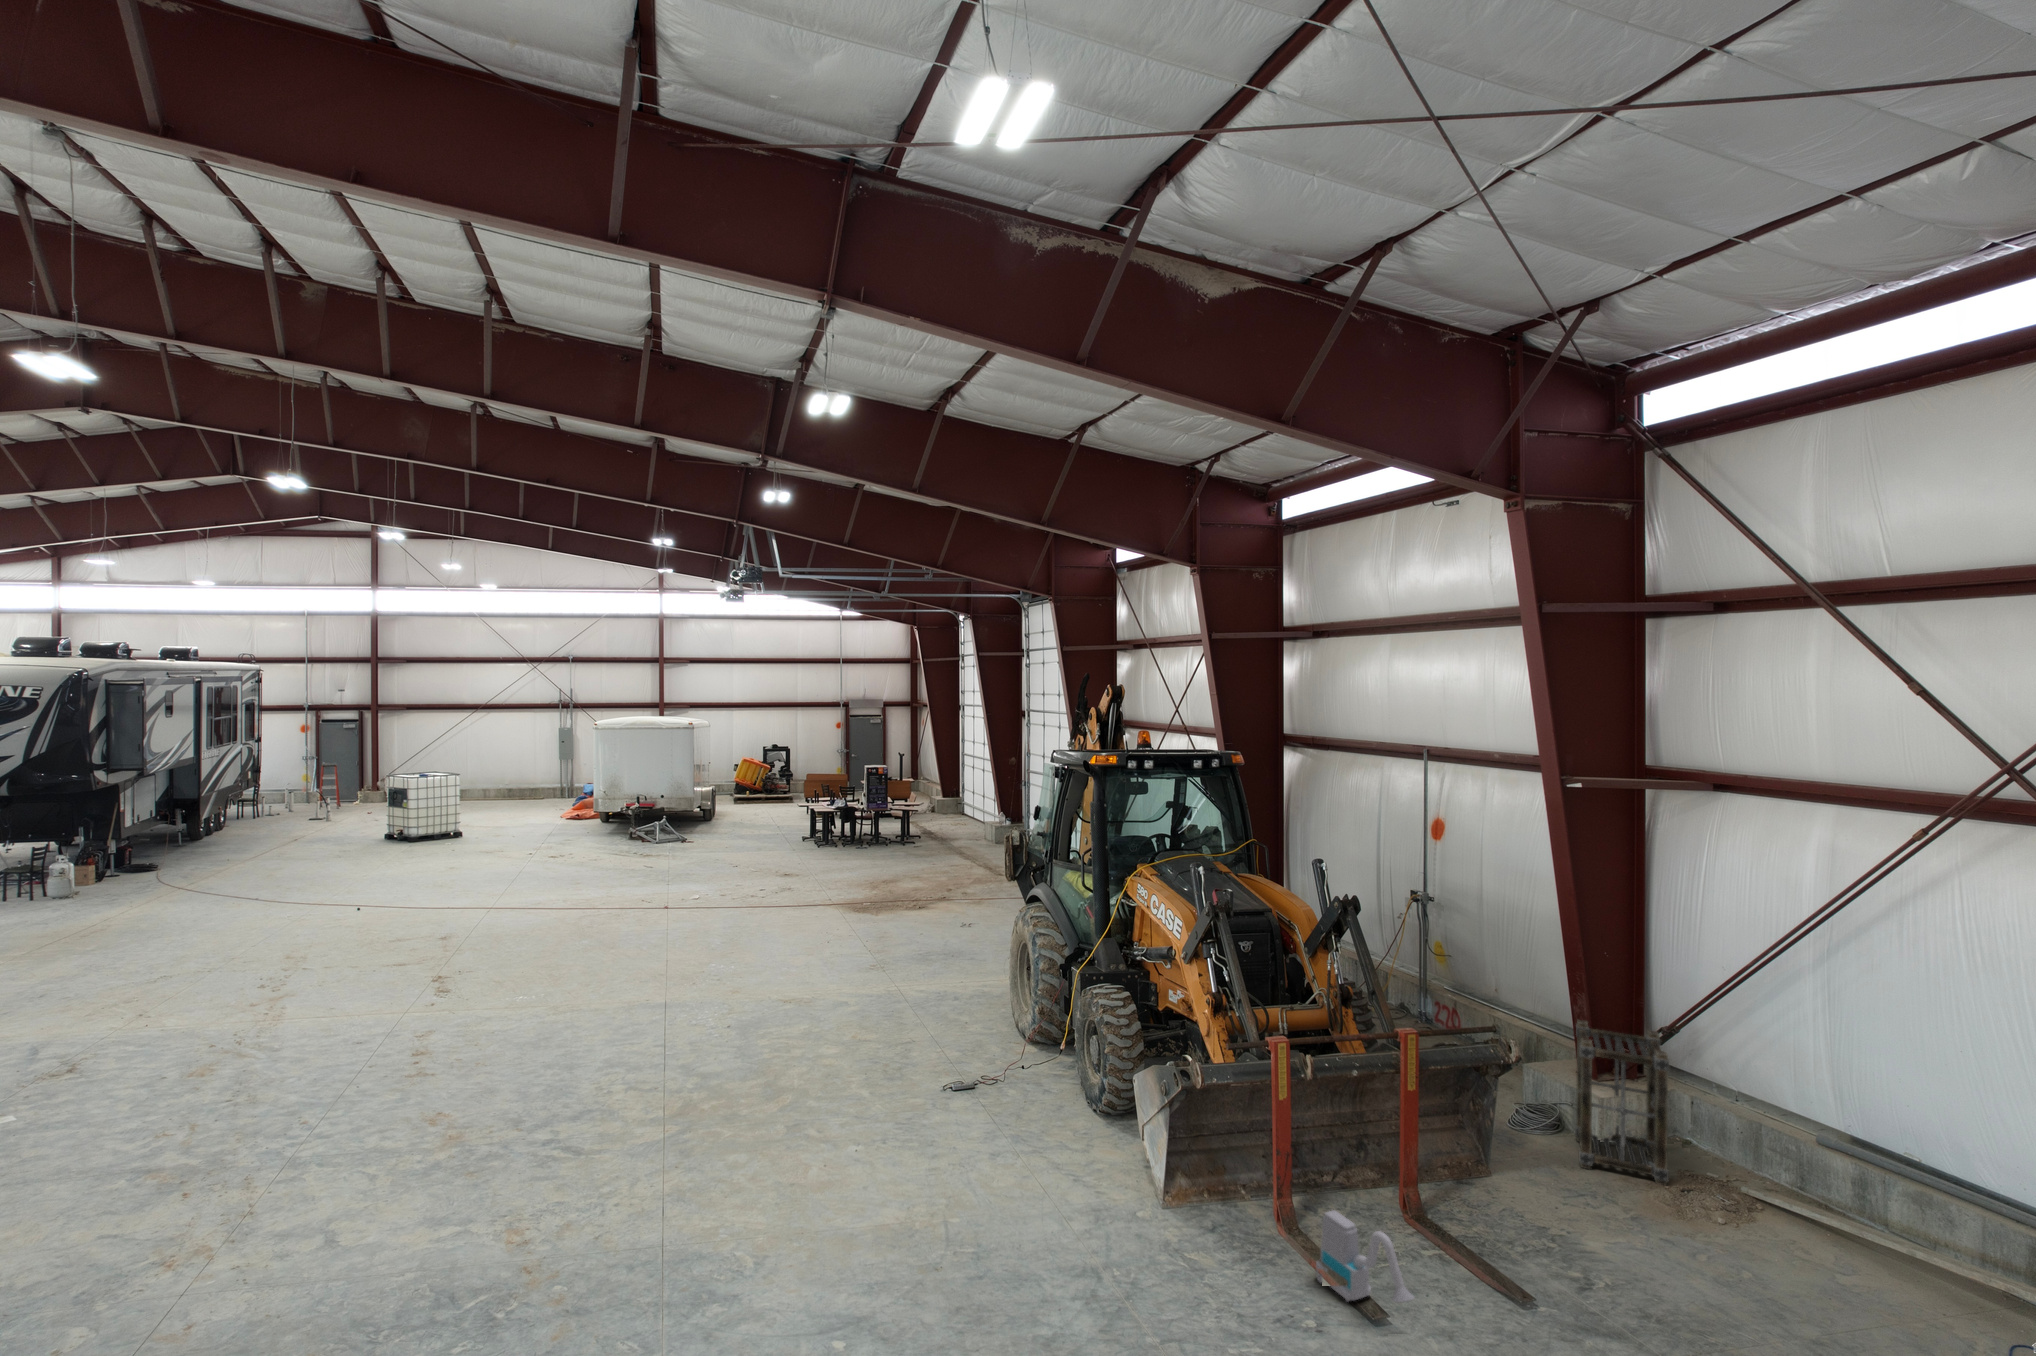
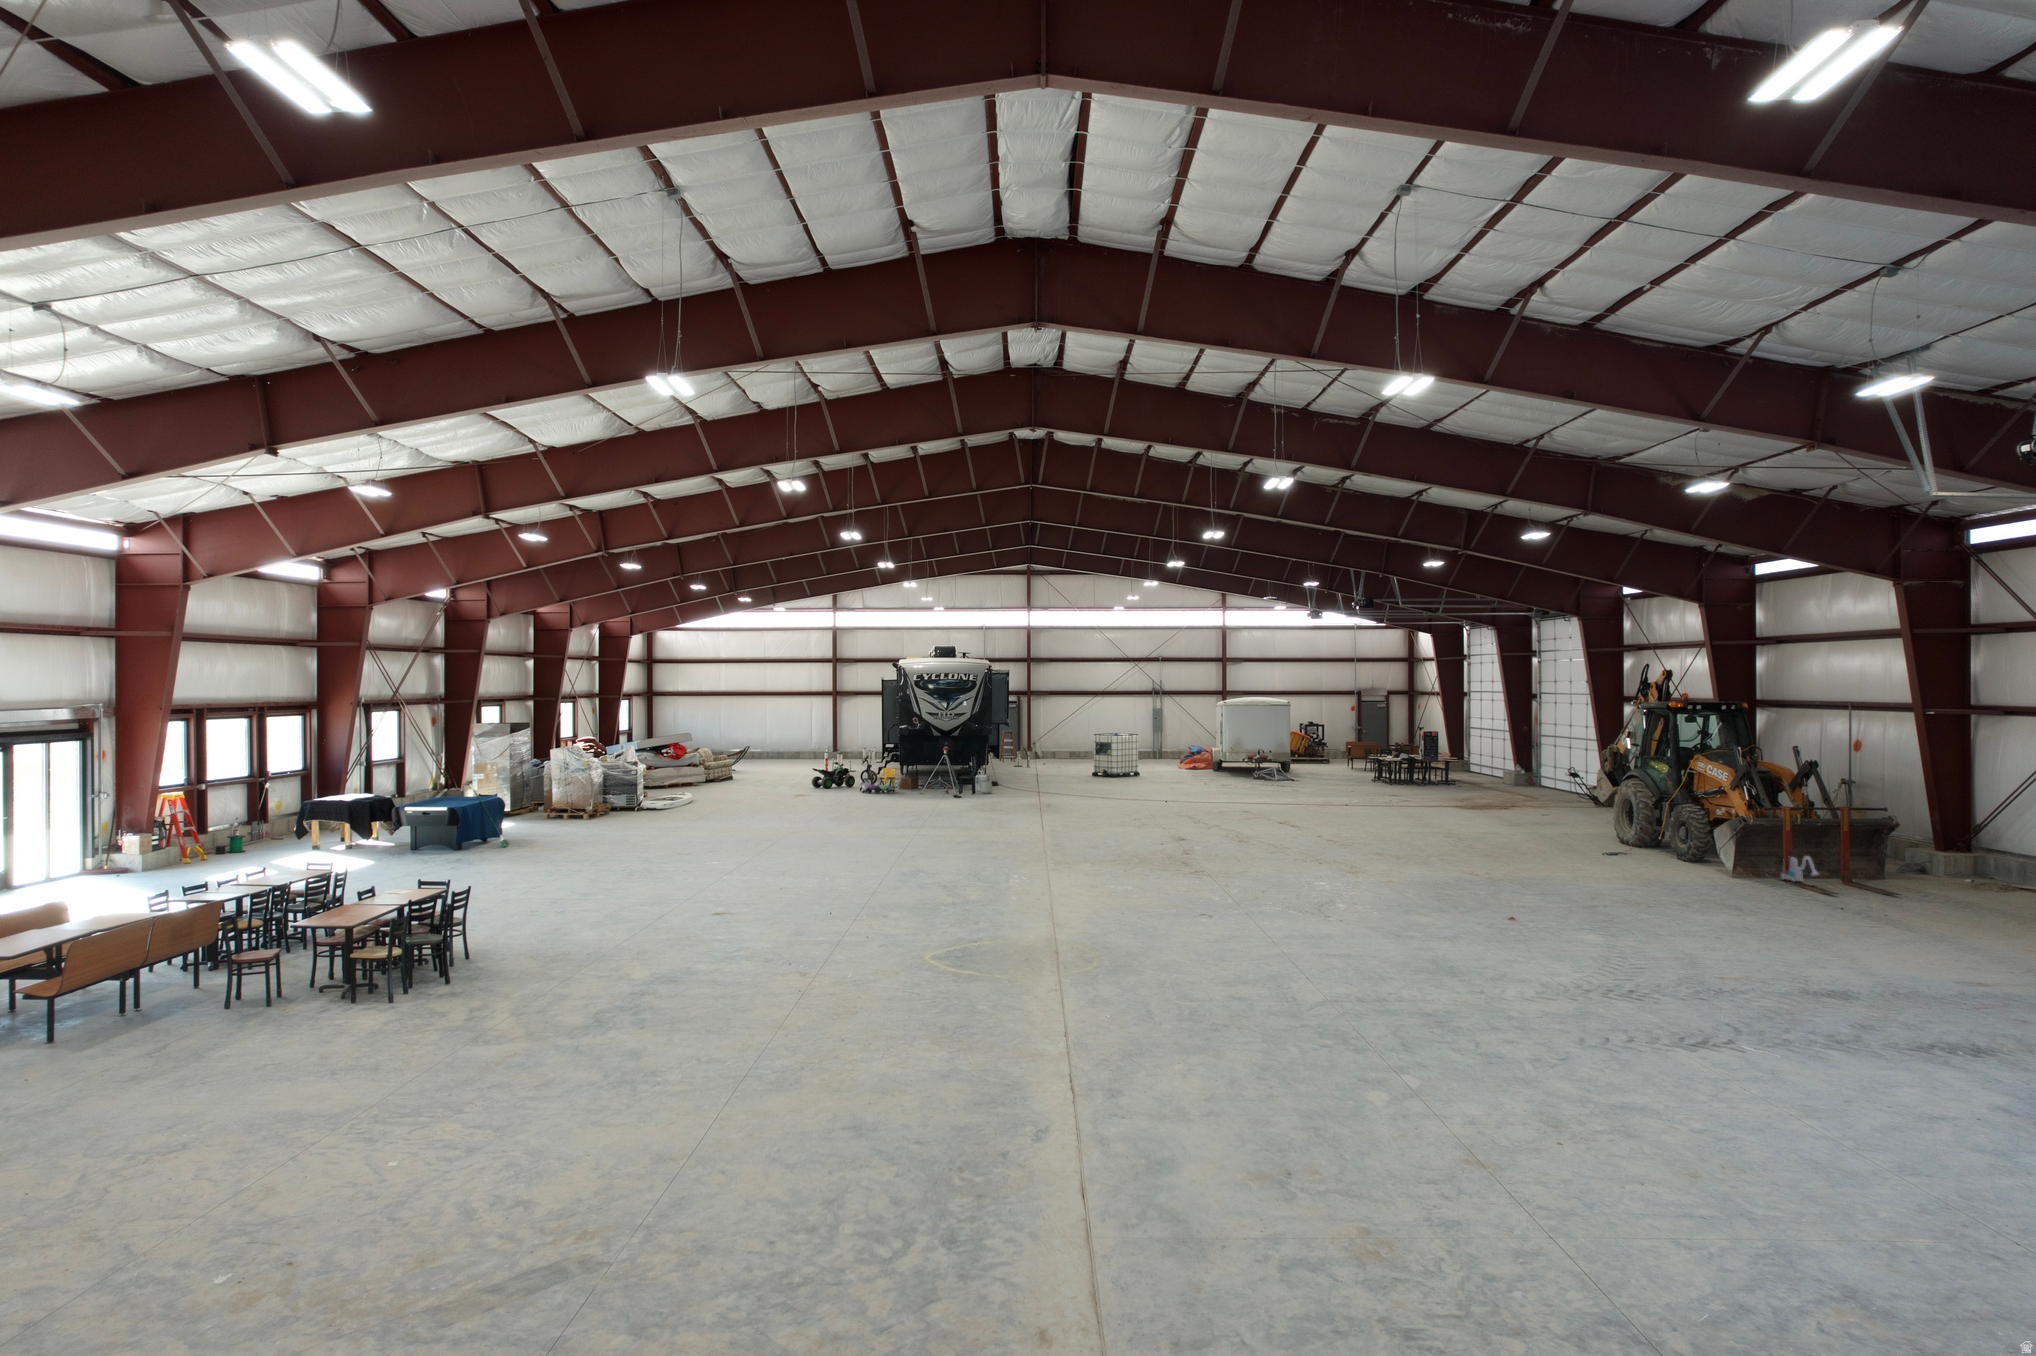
shelving unit: present [1575,1020,1669,1185] -> none [1916,818,1962,879]

